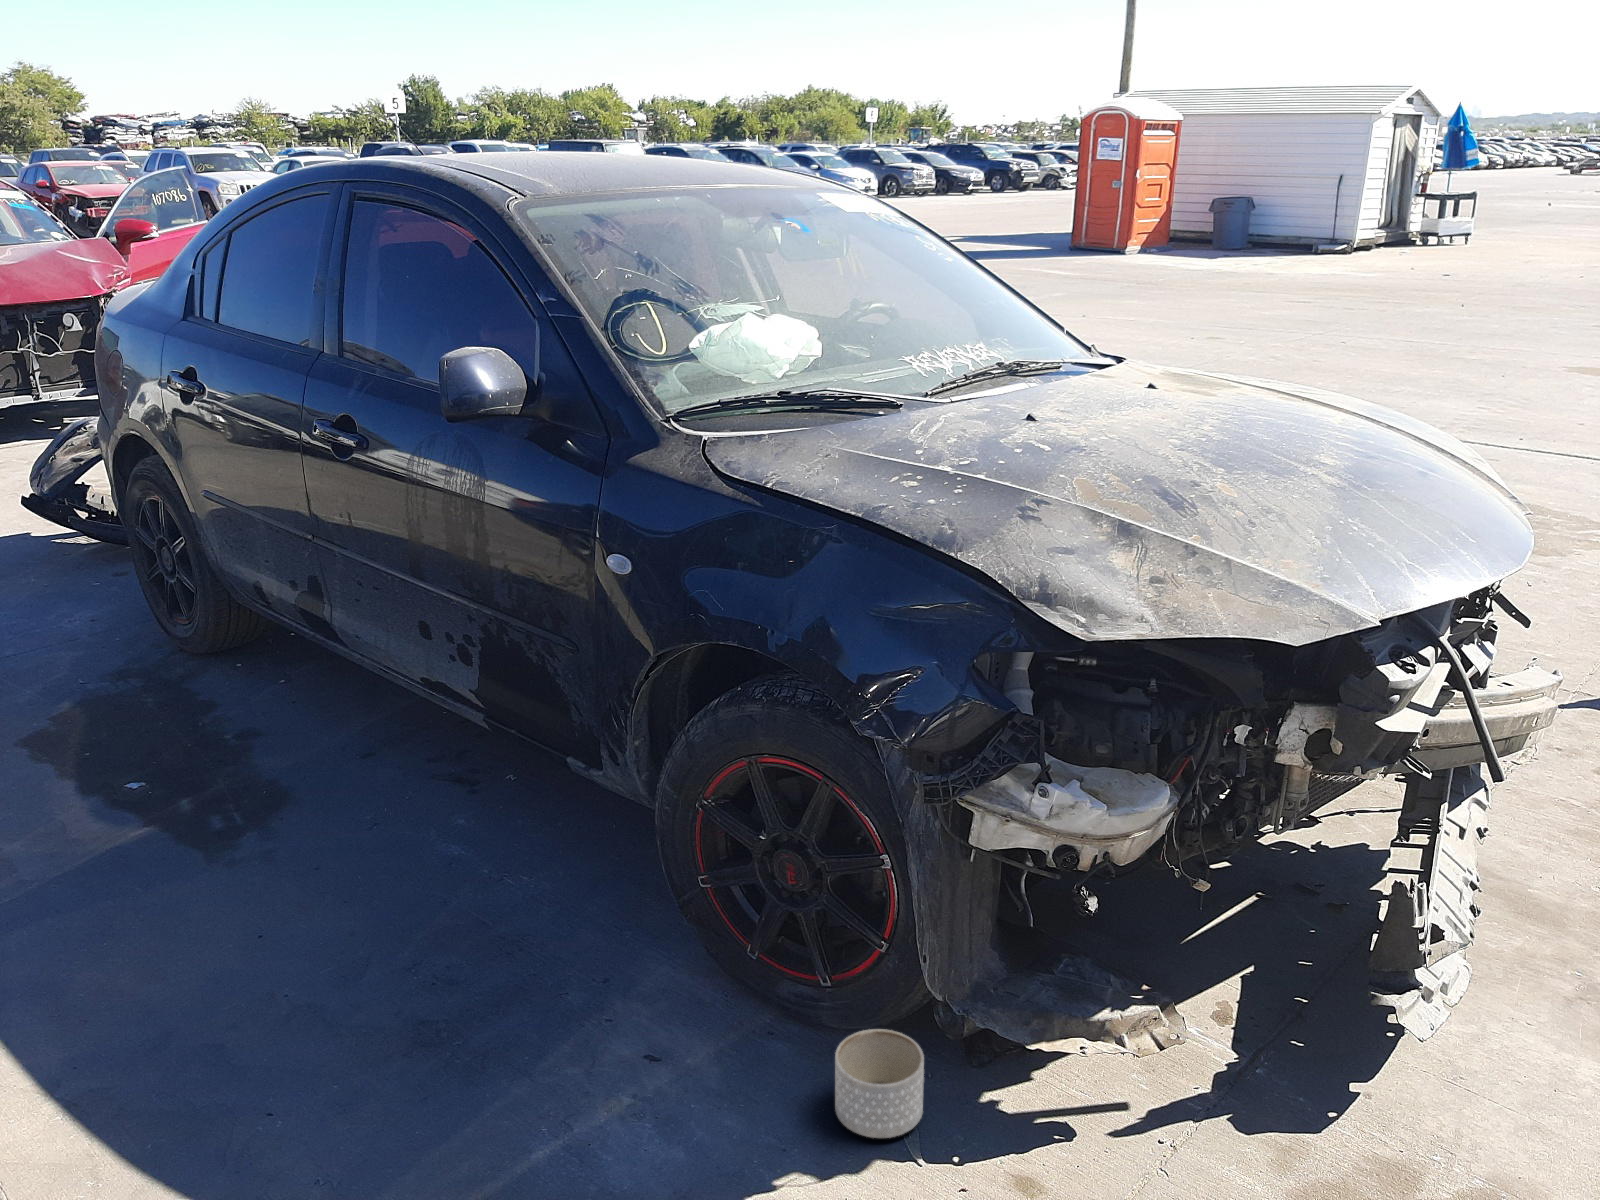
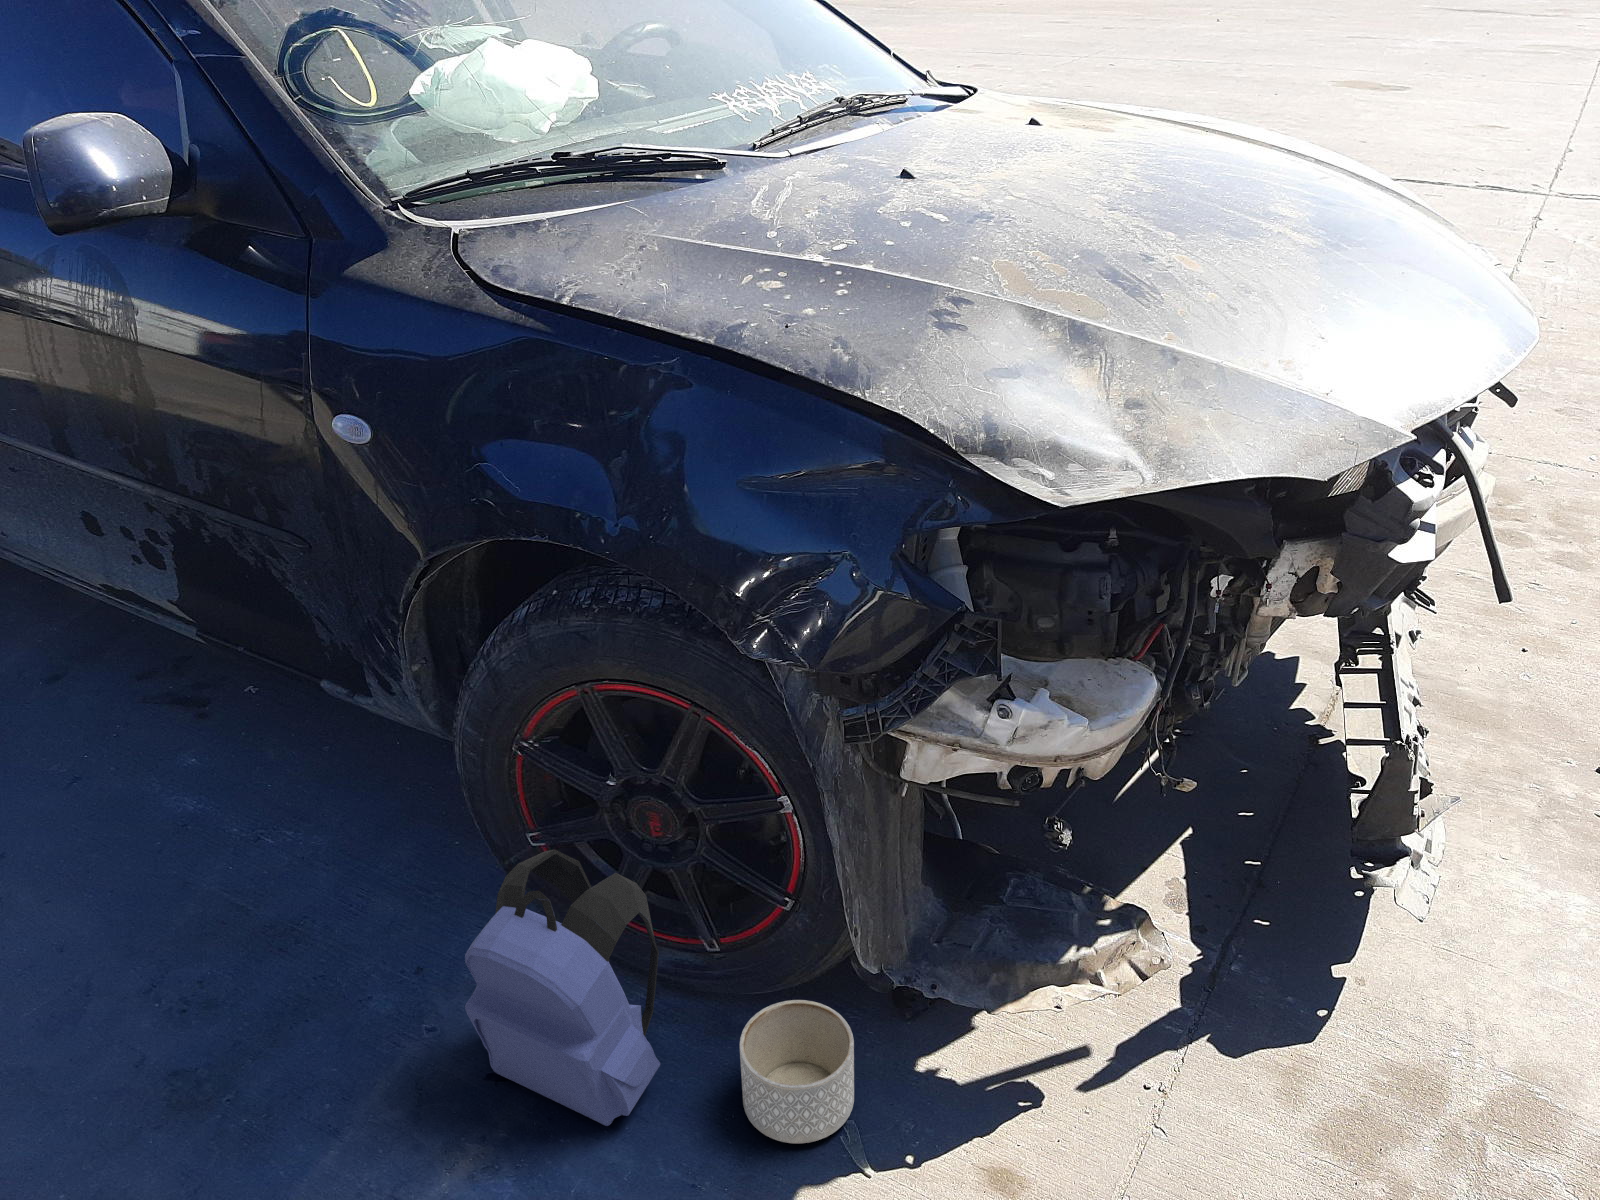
backpack: none [637,884,787,1105] -> present [465,849,660,1126]

